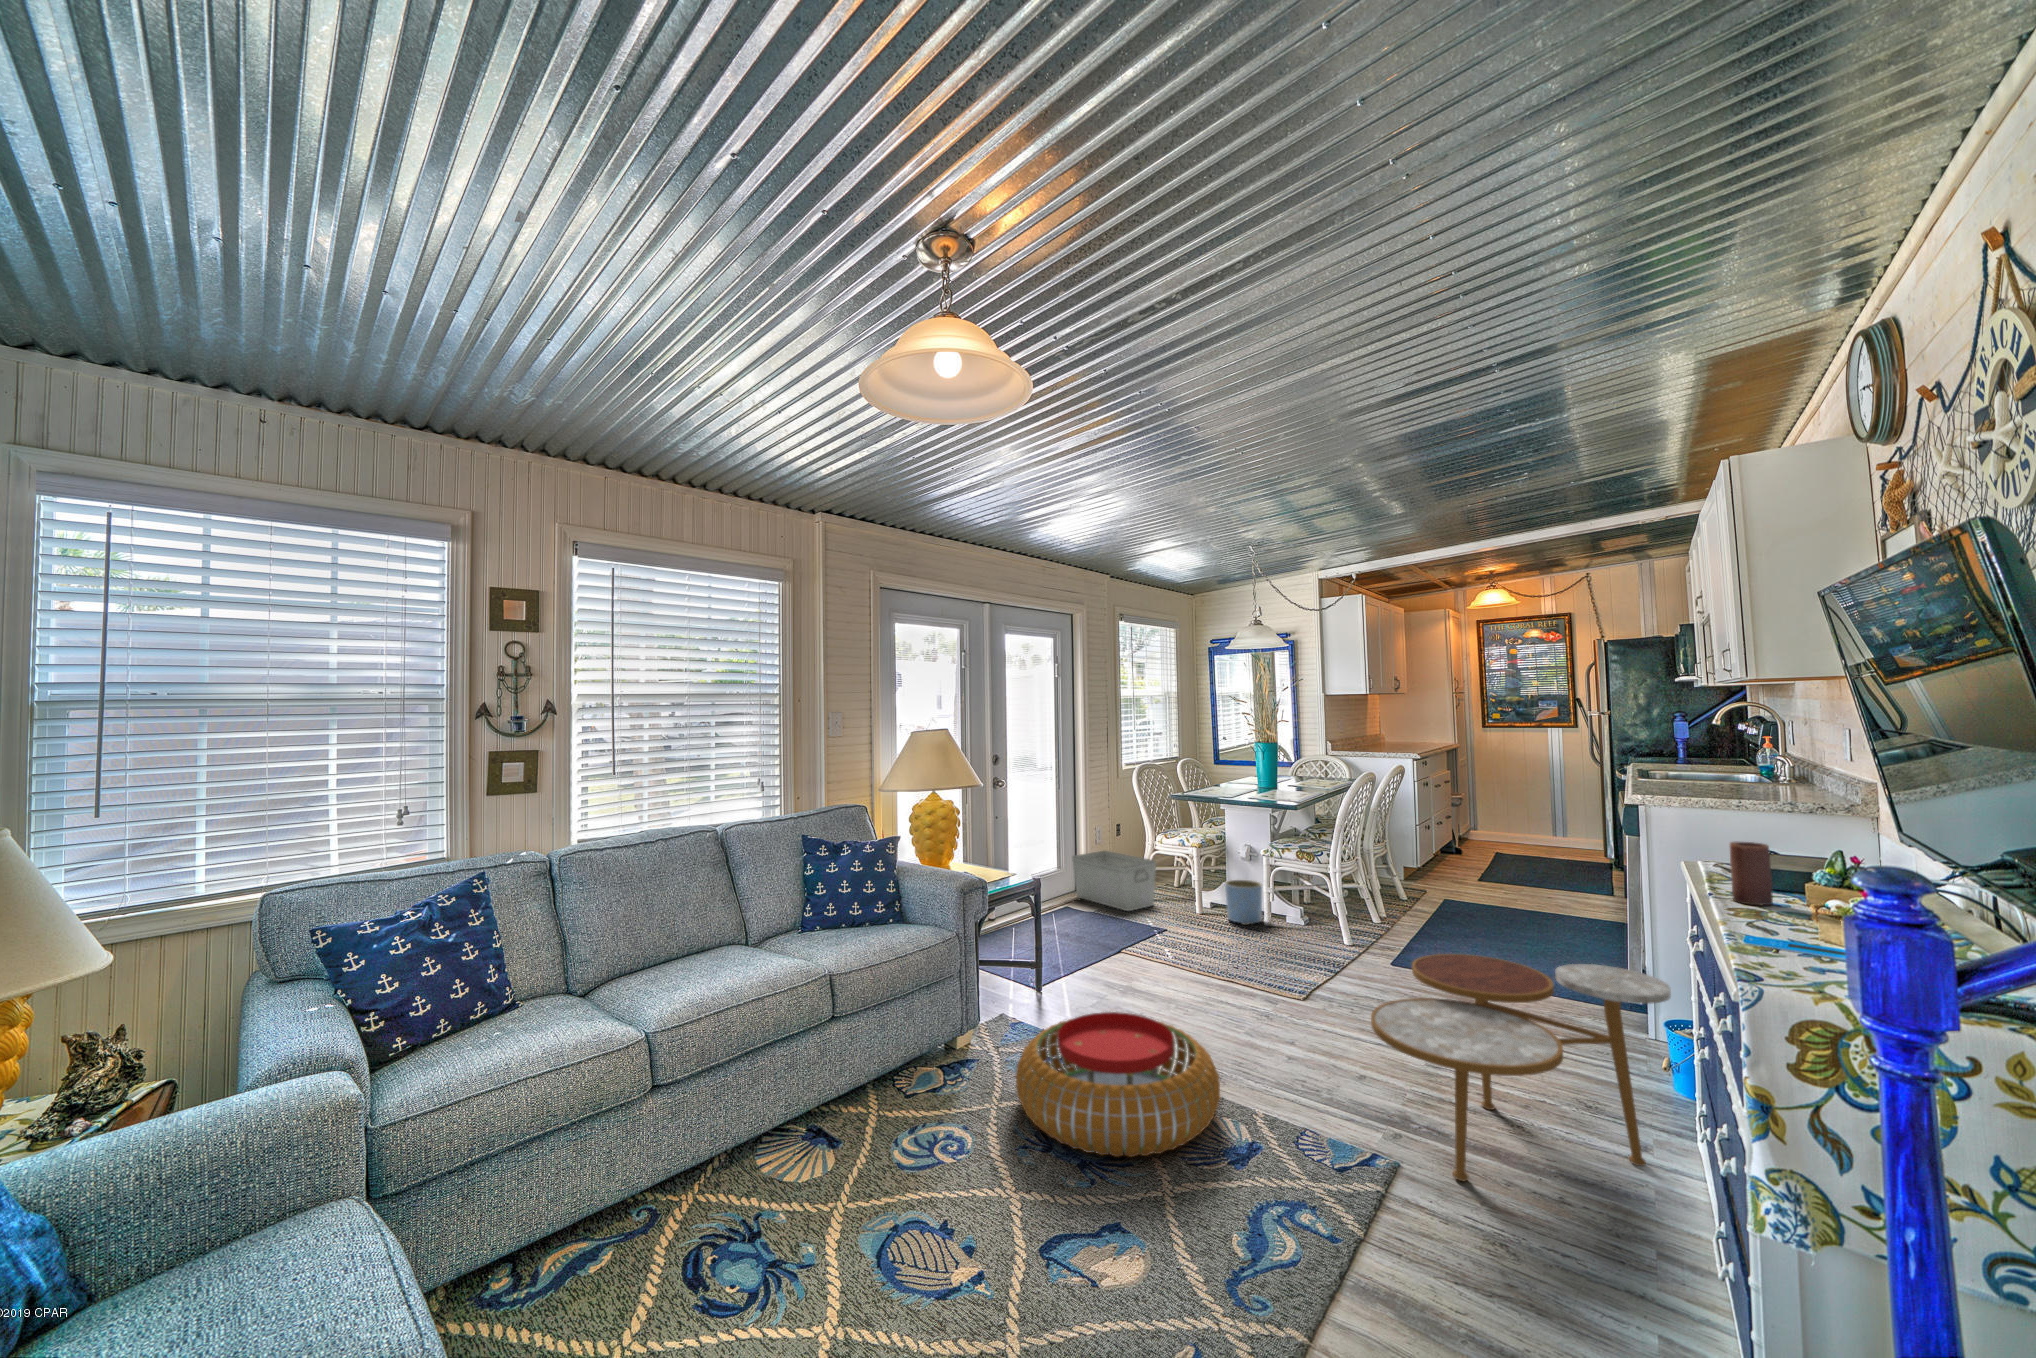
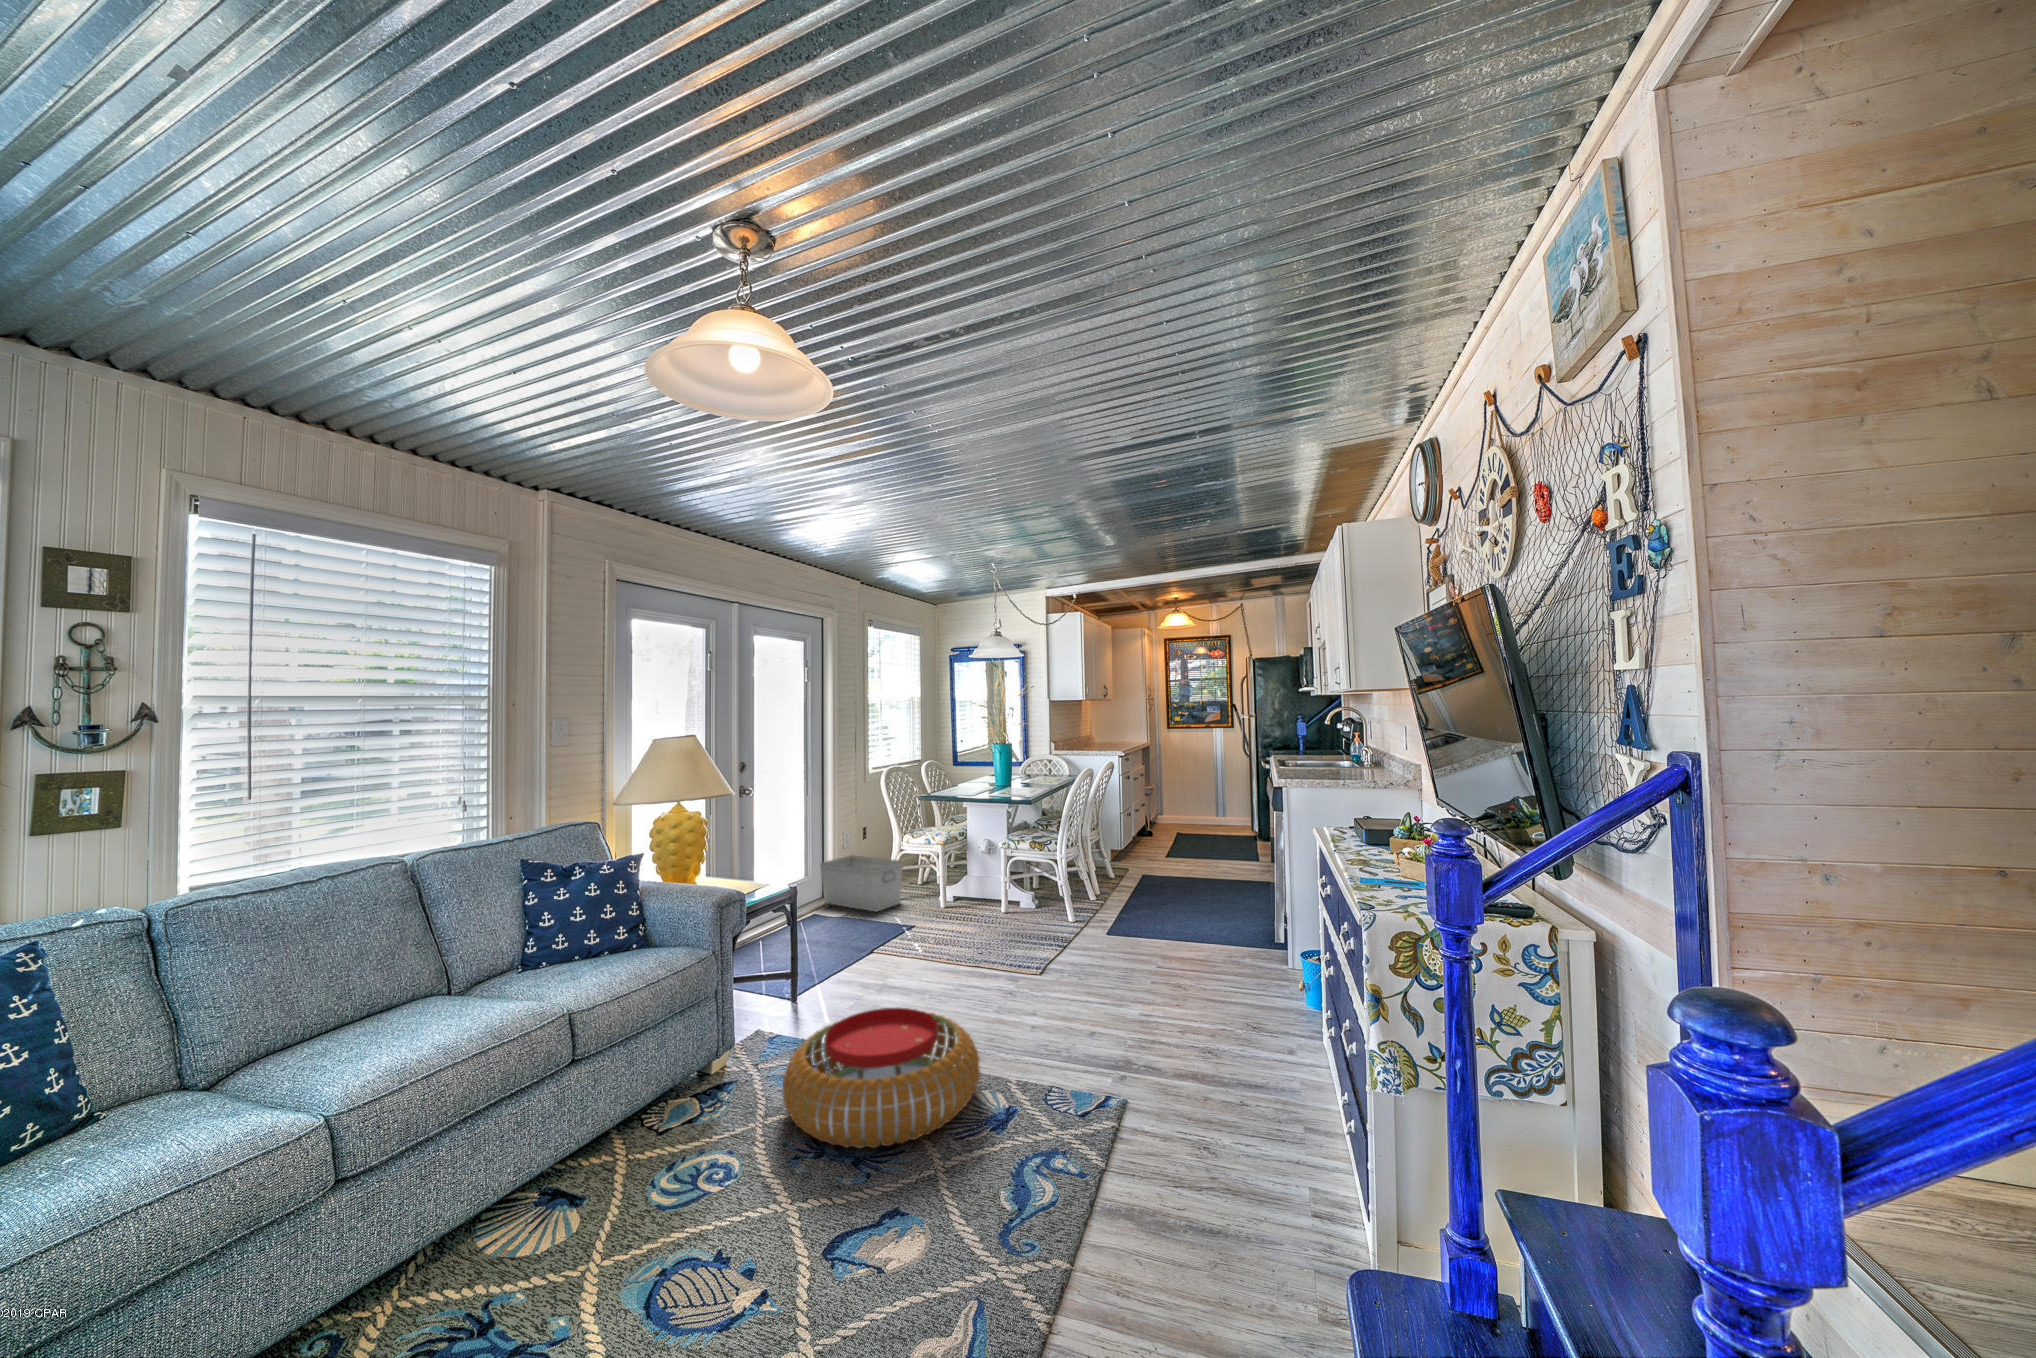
candle: present [1730,842,1773,905] -> none [1347,809,1372,855]
planter: present [1225,880,1262,925] -> none [967,871,999,913]
side table: present [1371,954,1671,1181] -> none [1104,913,1310,1103]

